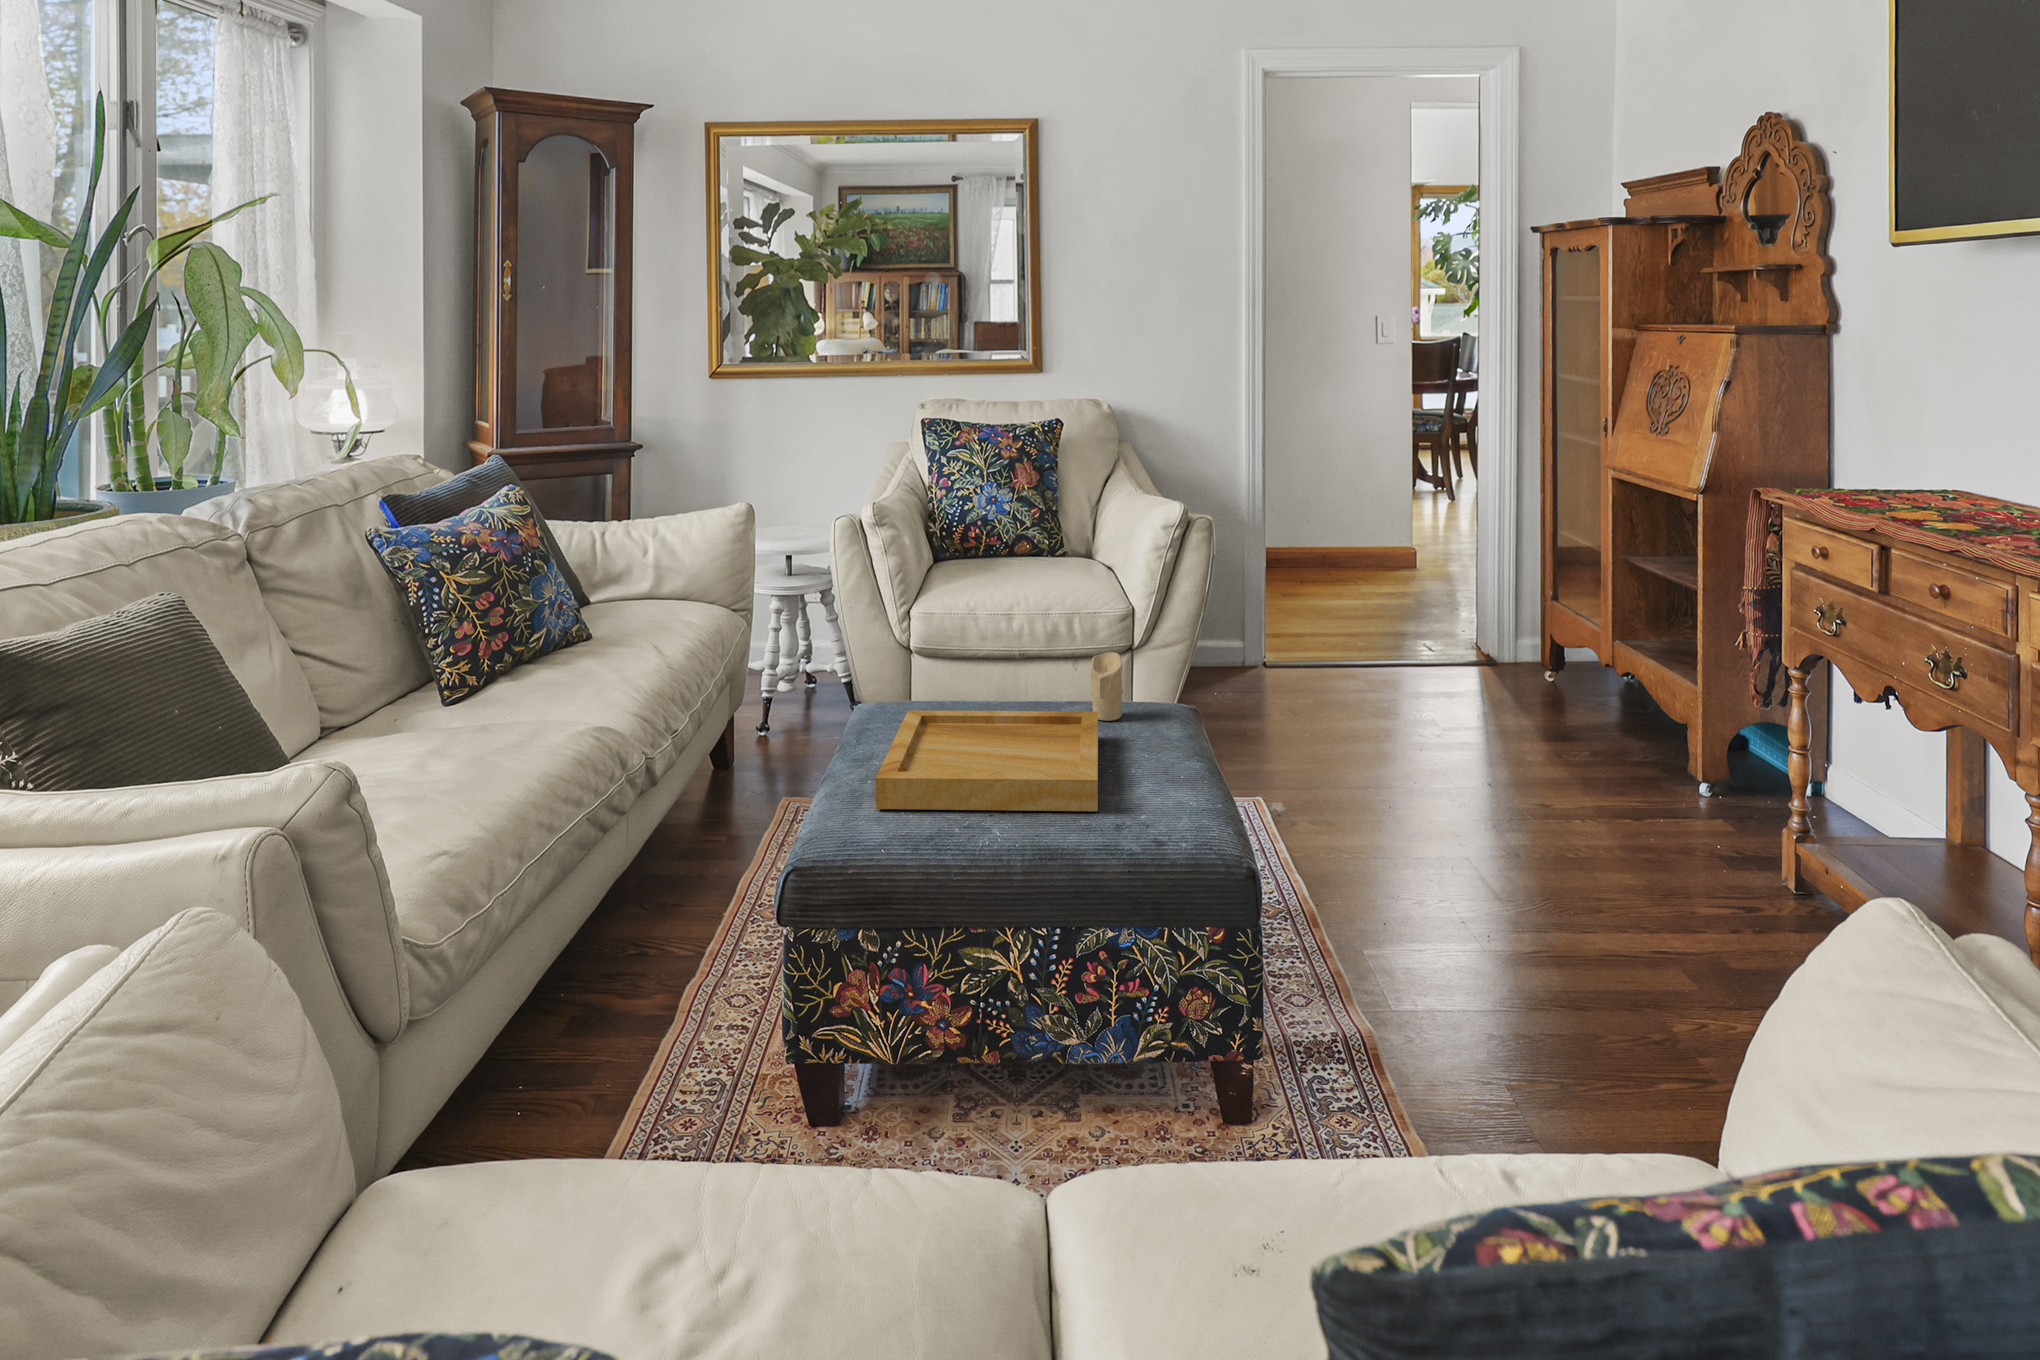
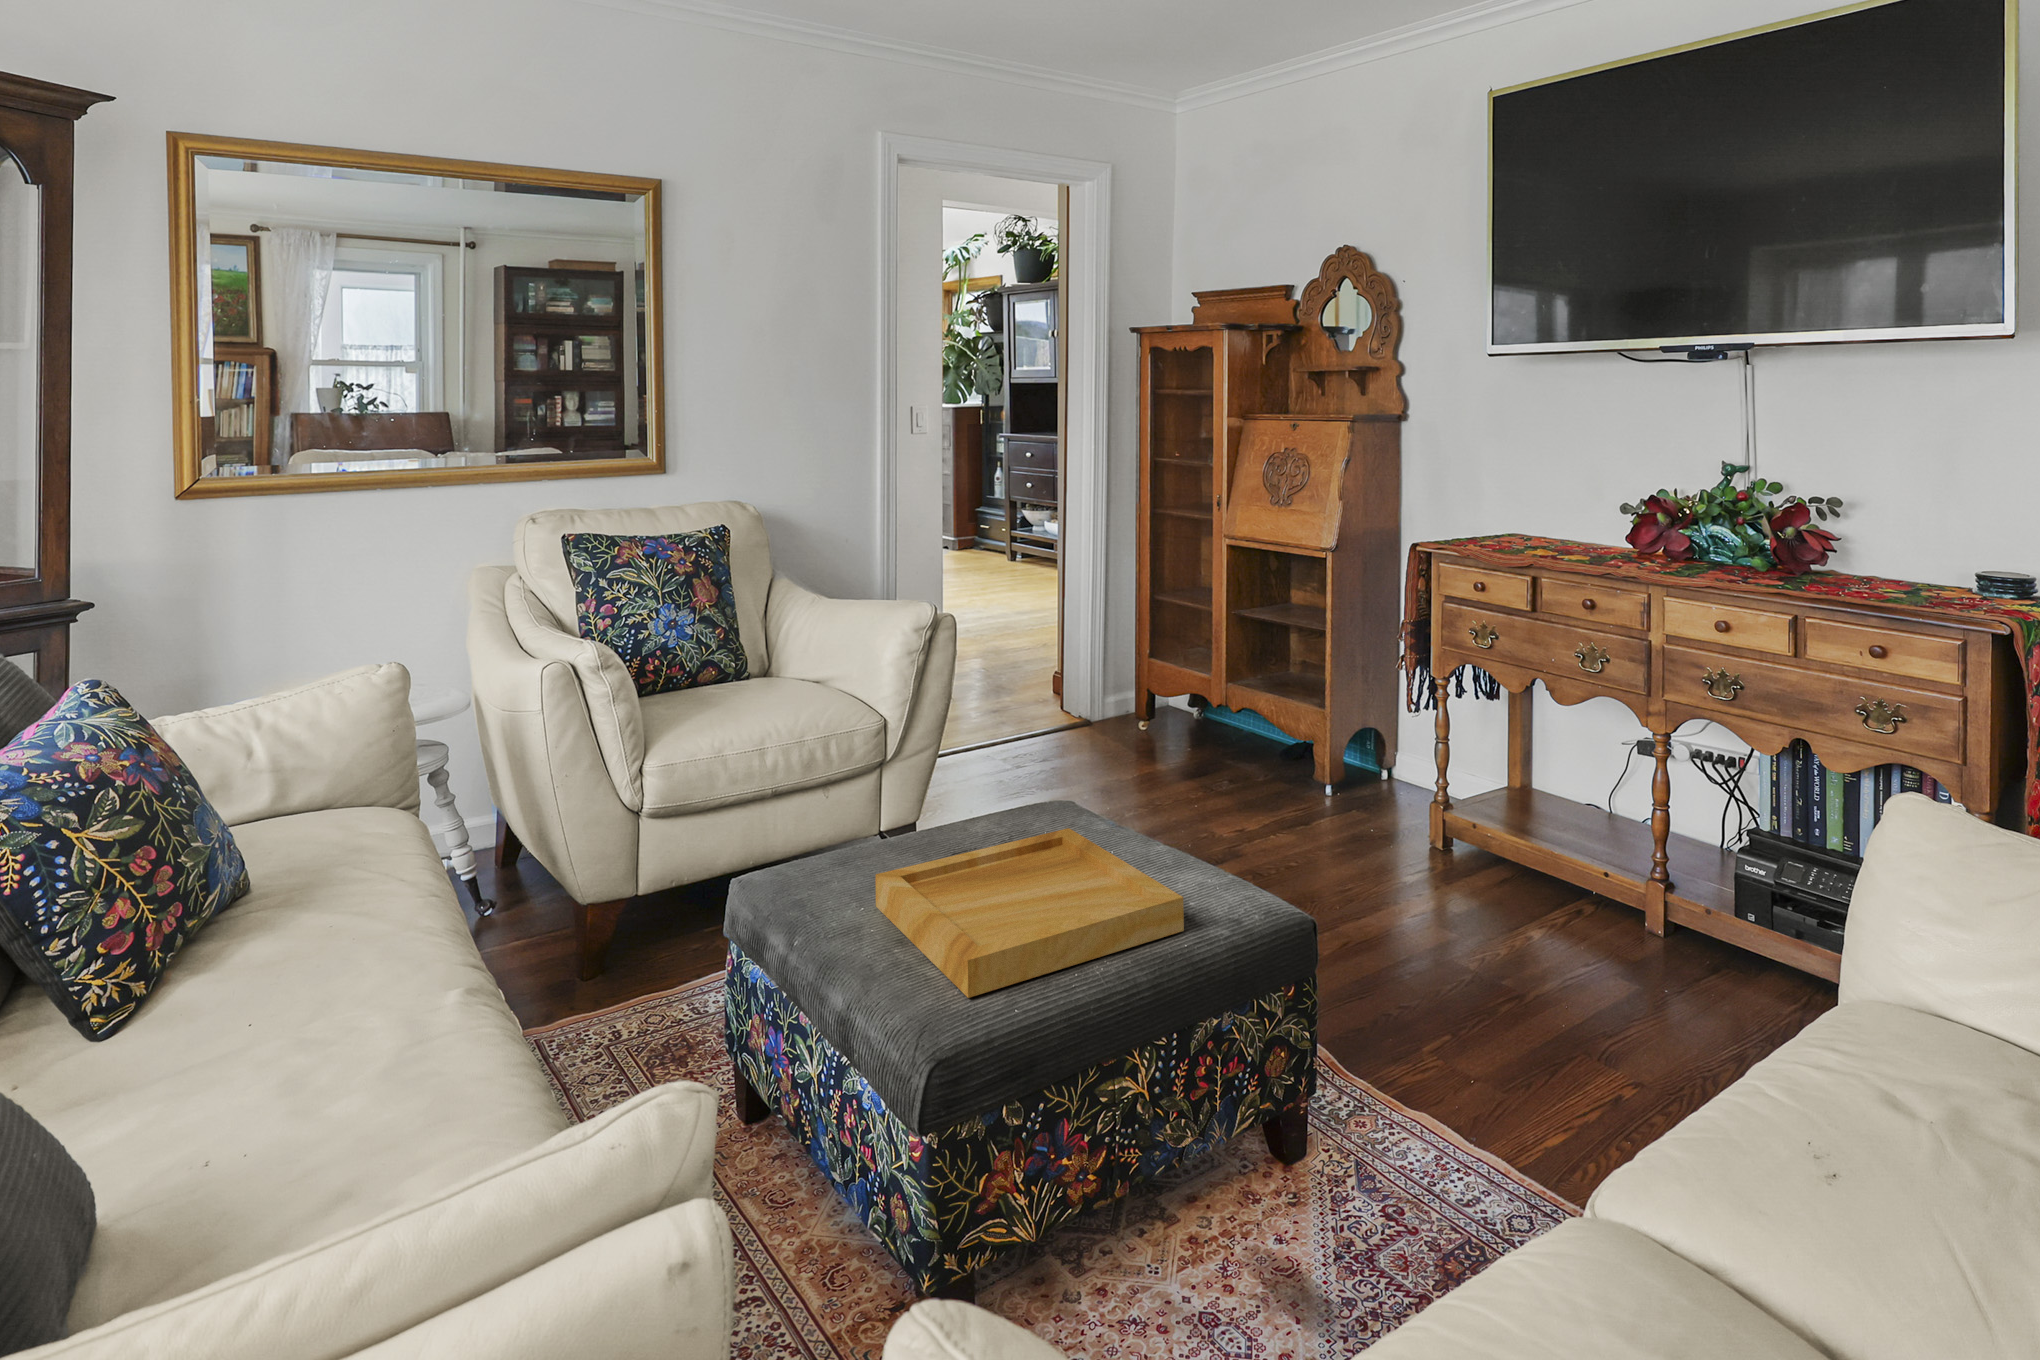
candle: present [1090,652,1123,721] -> none [1030,763,1064,838]

